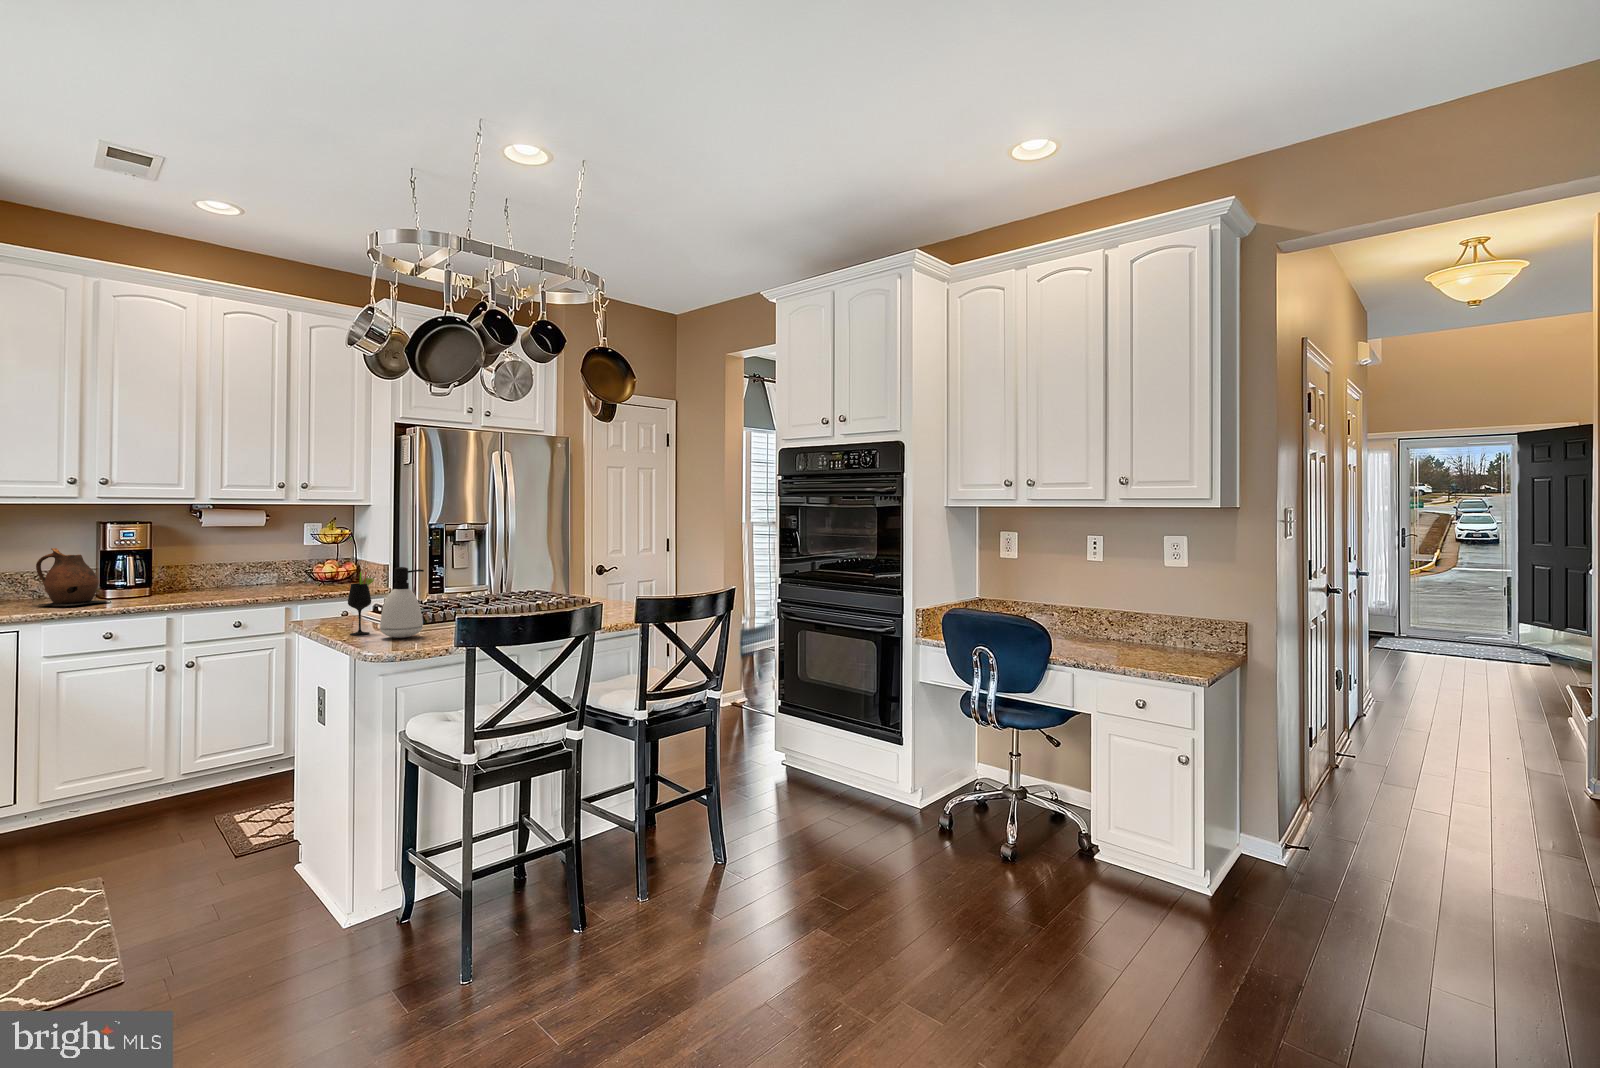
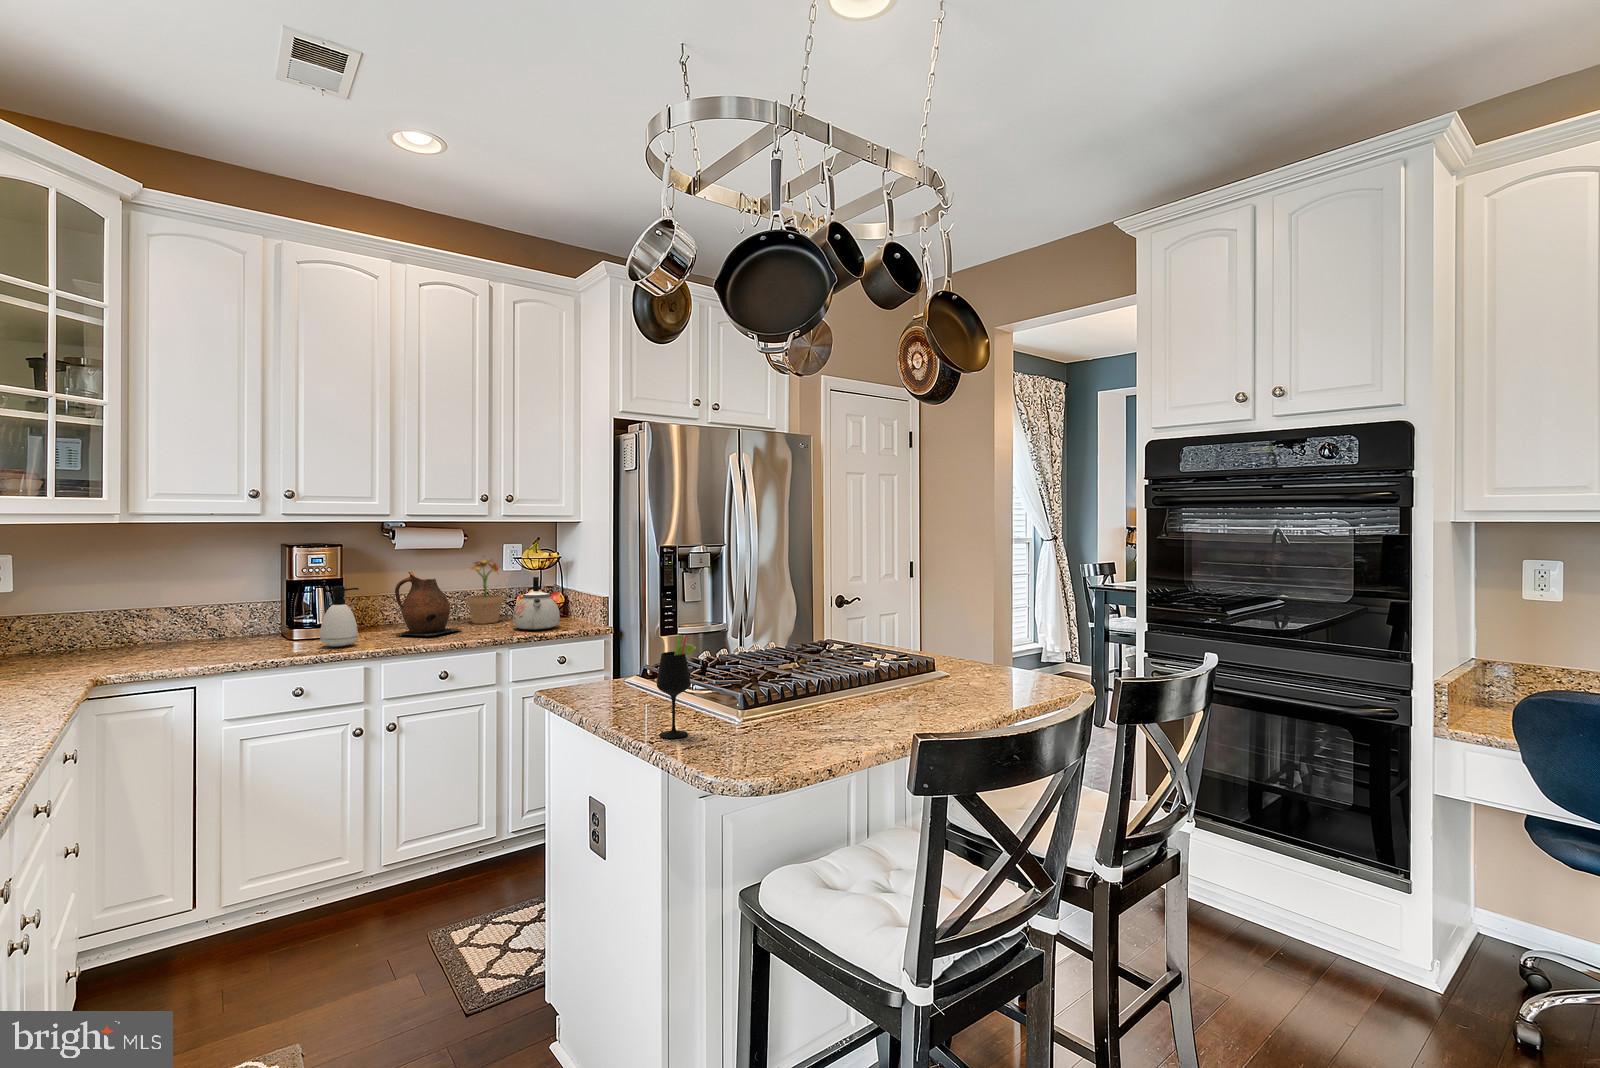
potted plant: none [265,532,301,588] -> present [466,559,504,624]
ceramic pitcher: present [36,548,111,607] -> present [395,572,461,637]
kettle: none [304,549,346,591] -> present [513,577,560,630]
soap dispenser: present [380,567,424,638] -> present [320,586,359,647]

